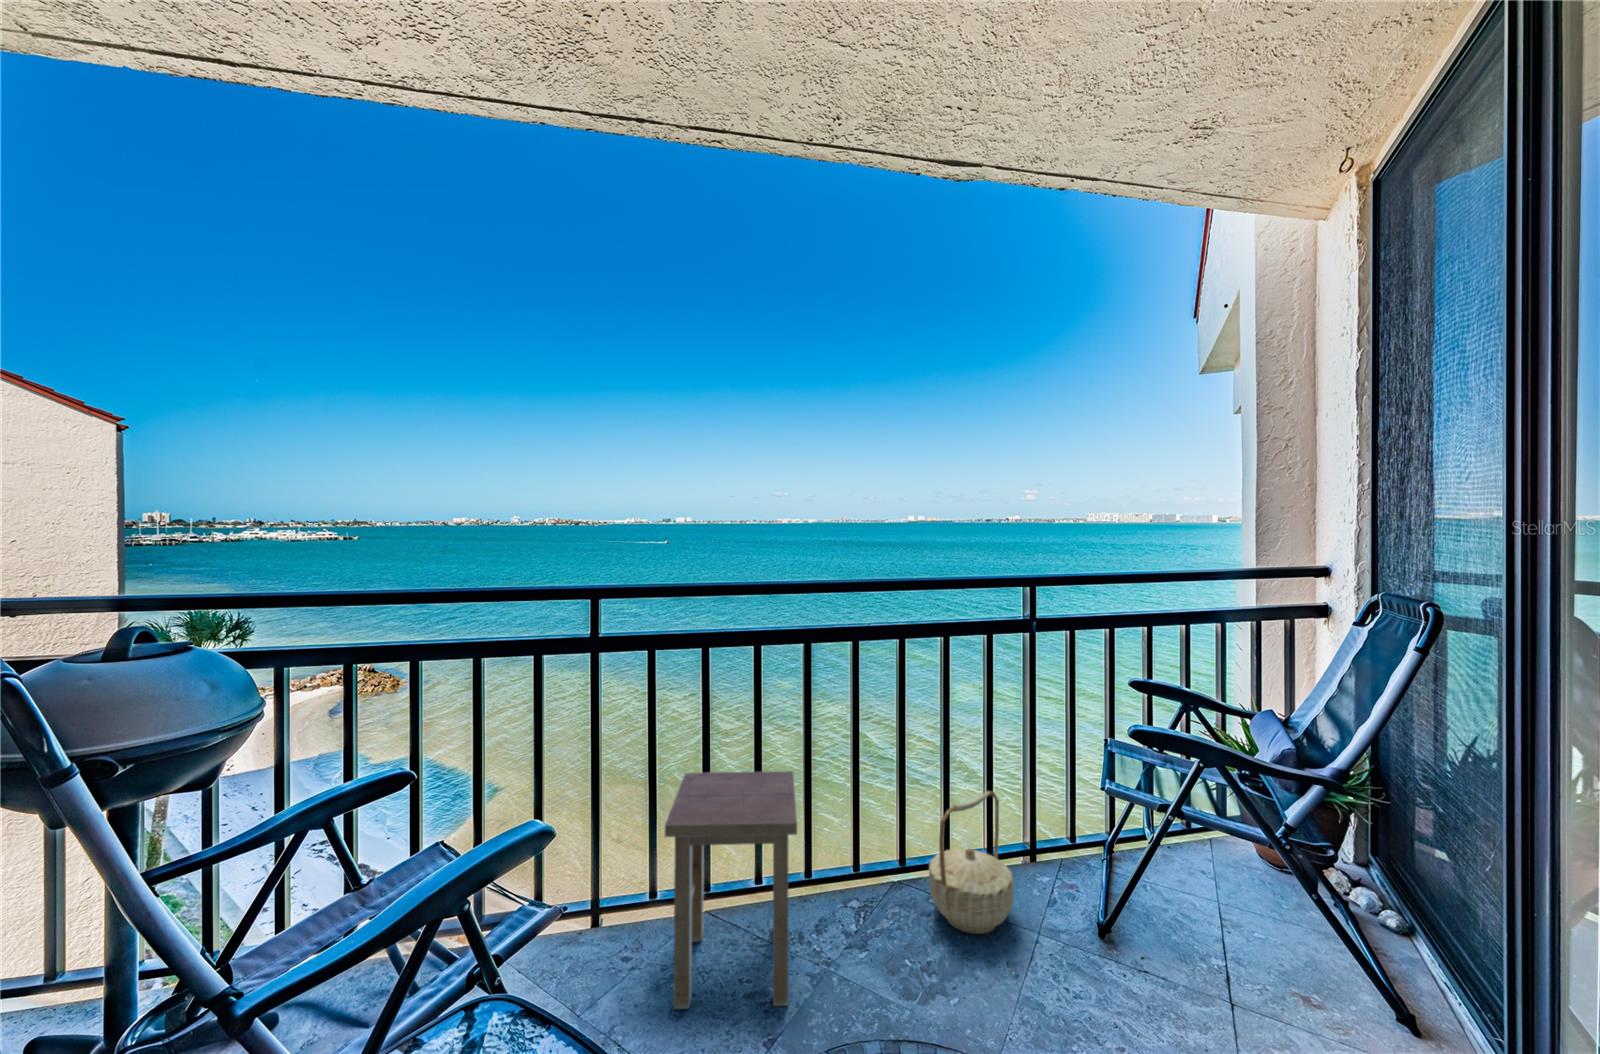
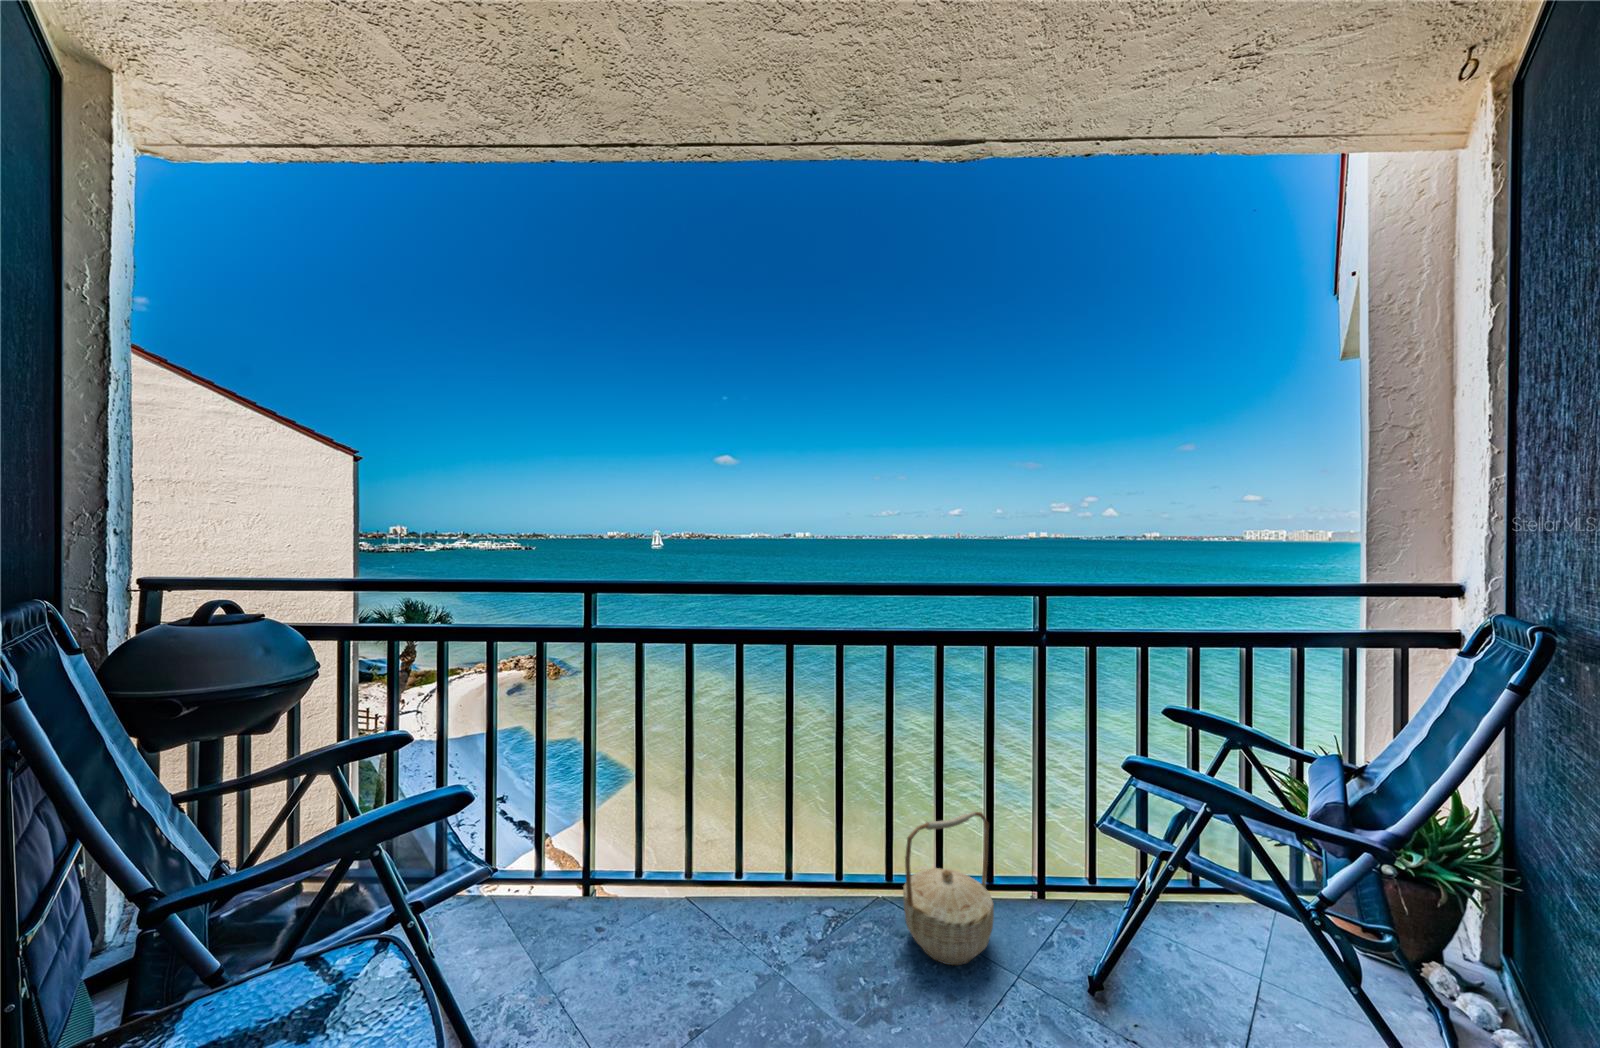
stool: present [665,771,797,1009] -> none [612,759,766,1003]

